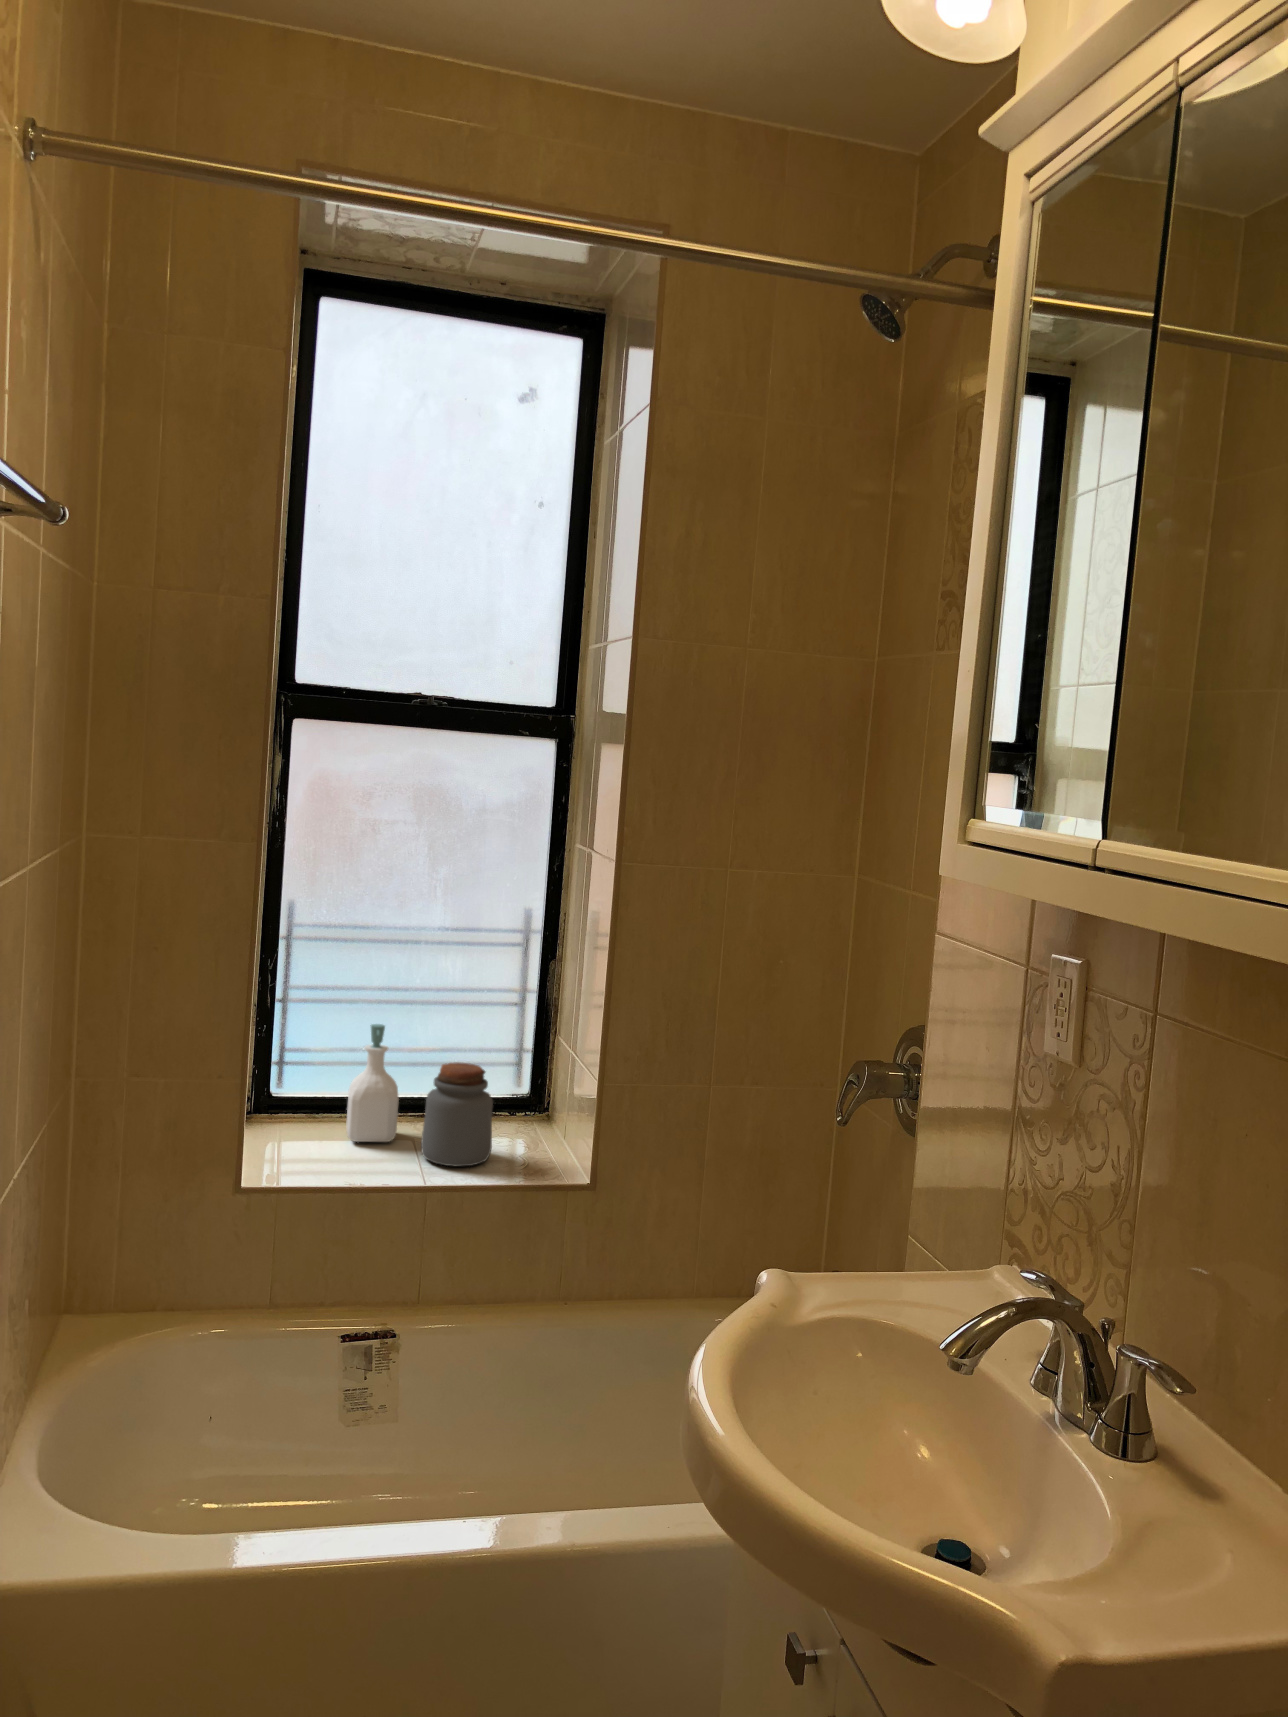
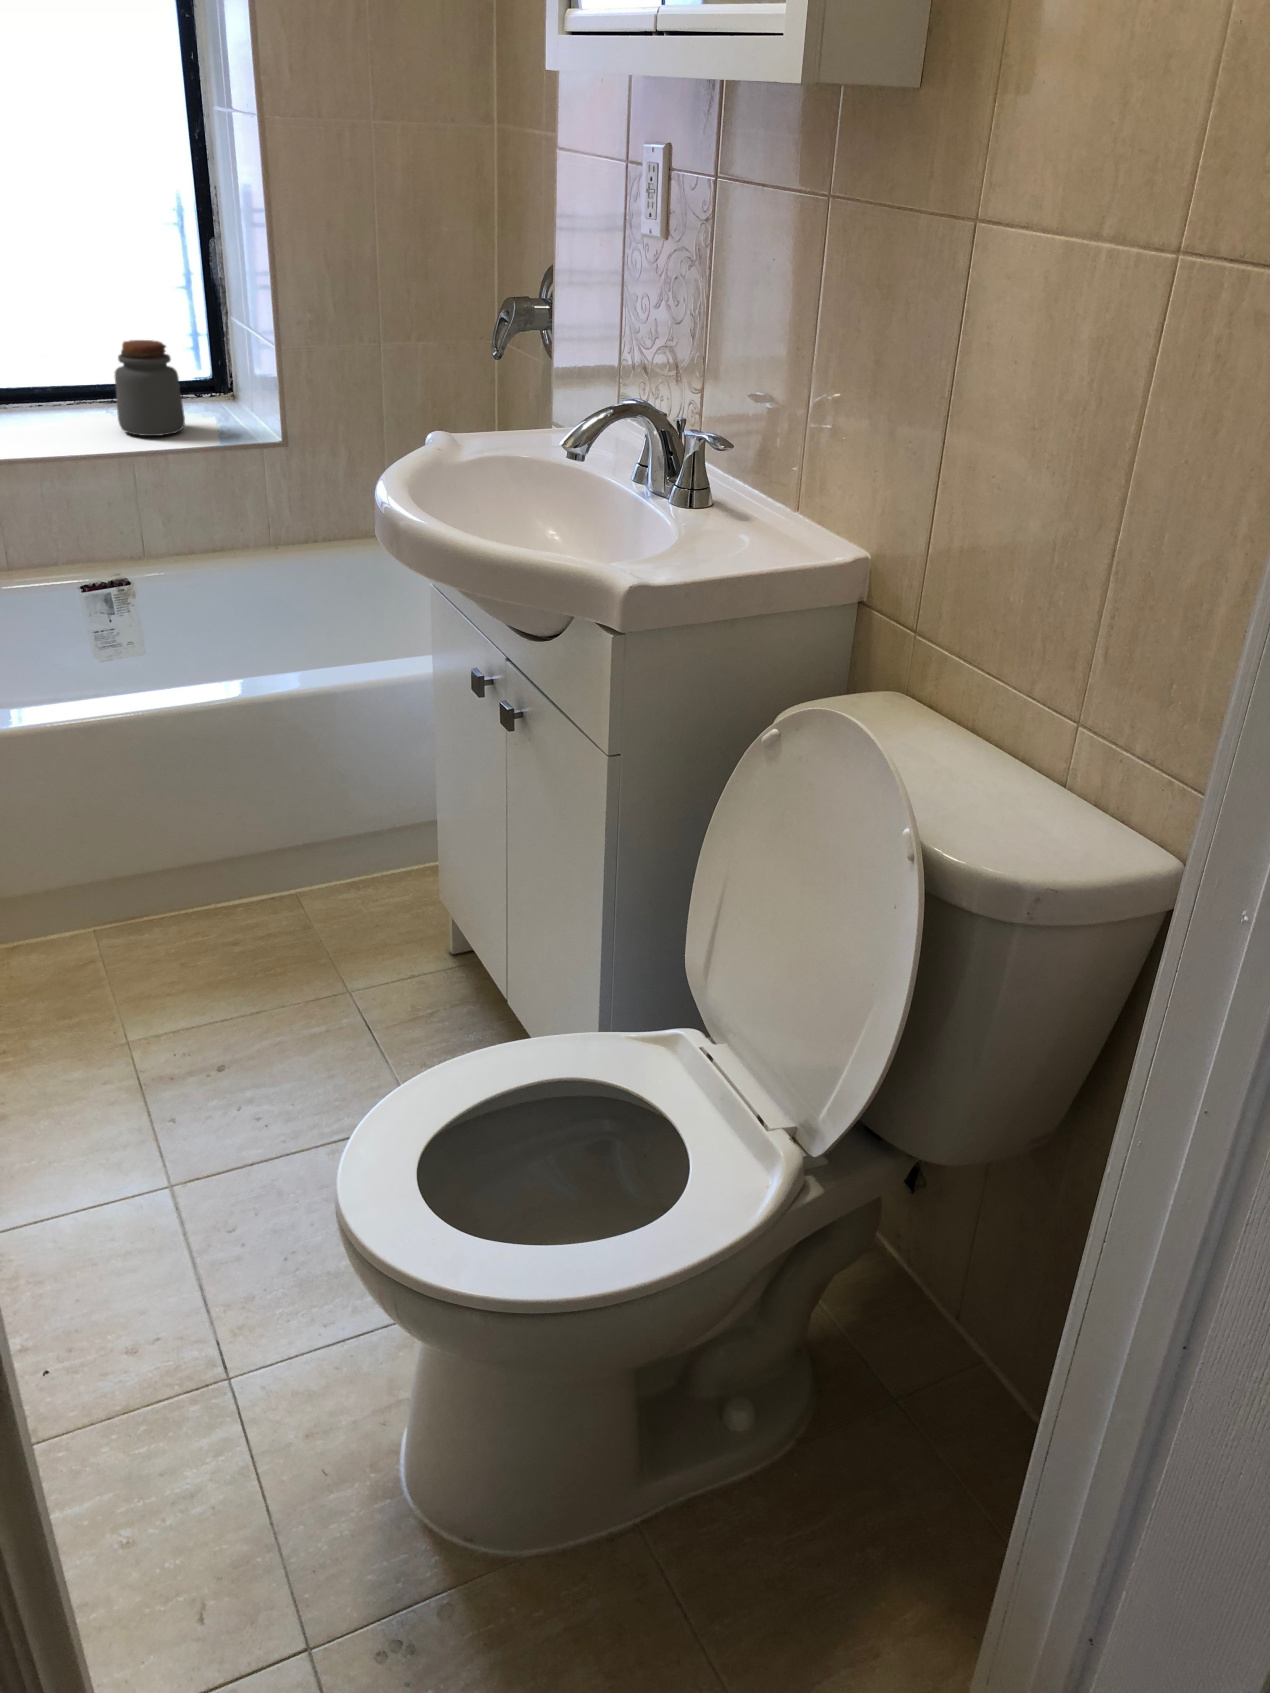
soap bottle: present [346,1024,399,1142] -> none [37,308,92,424]

